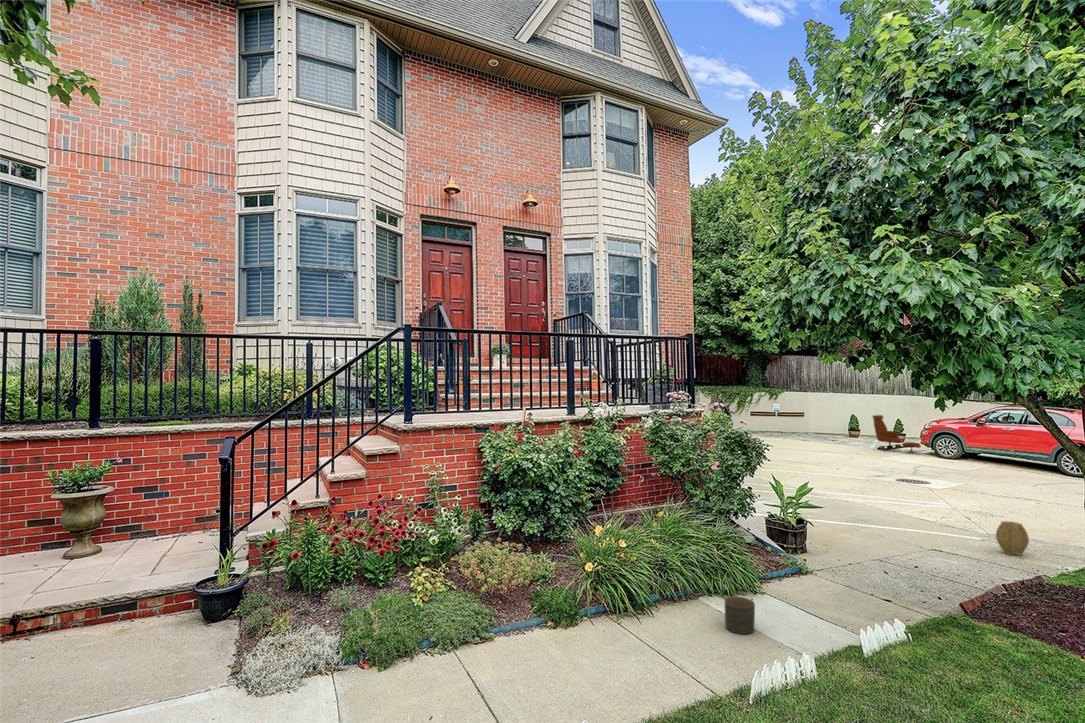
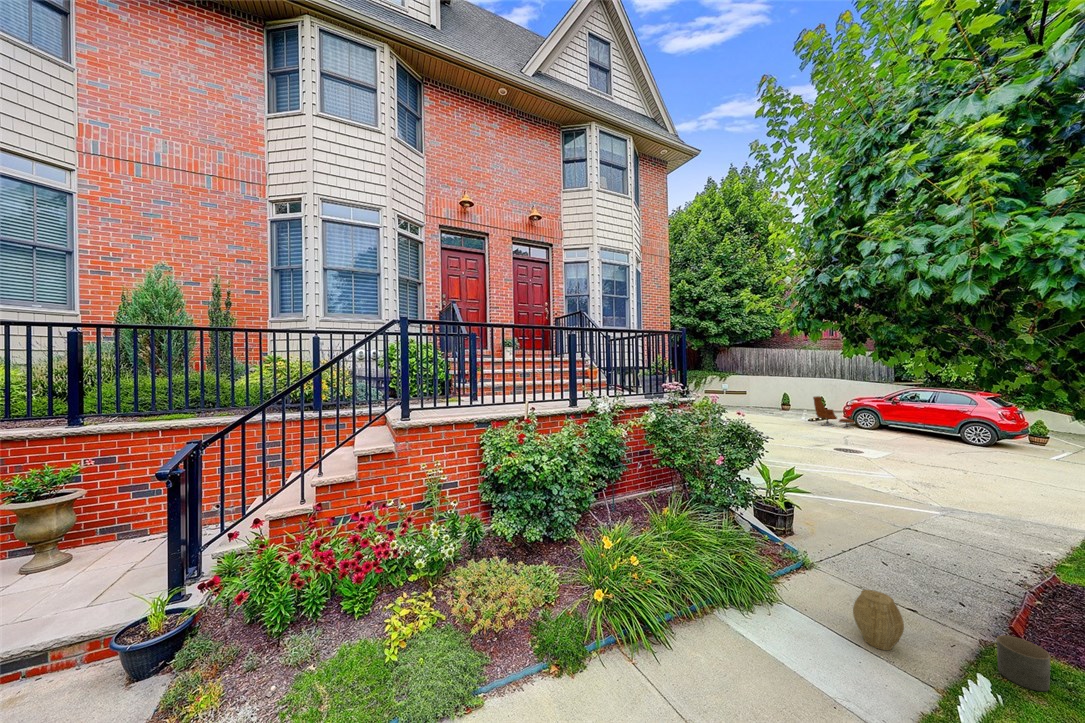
woven basket: present [996,521,1029,556] -> present [853,590,904,650]
planter: present [725,597,755,634] -> present [997,635,1050,691]

